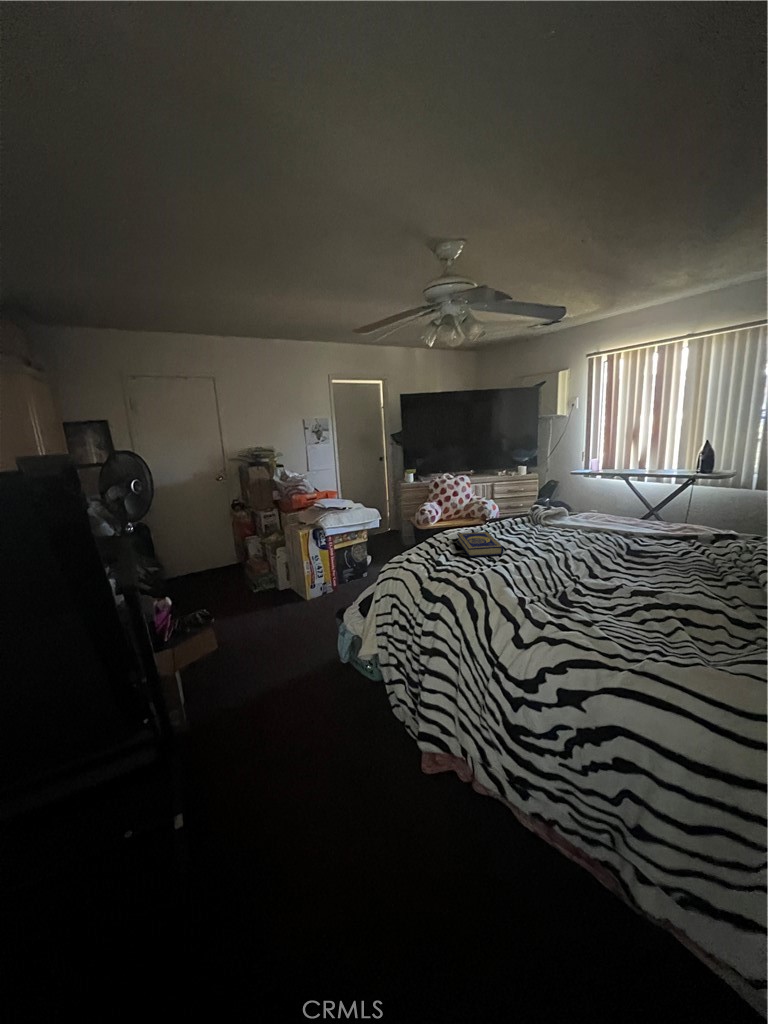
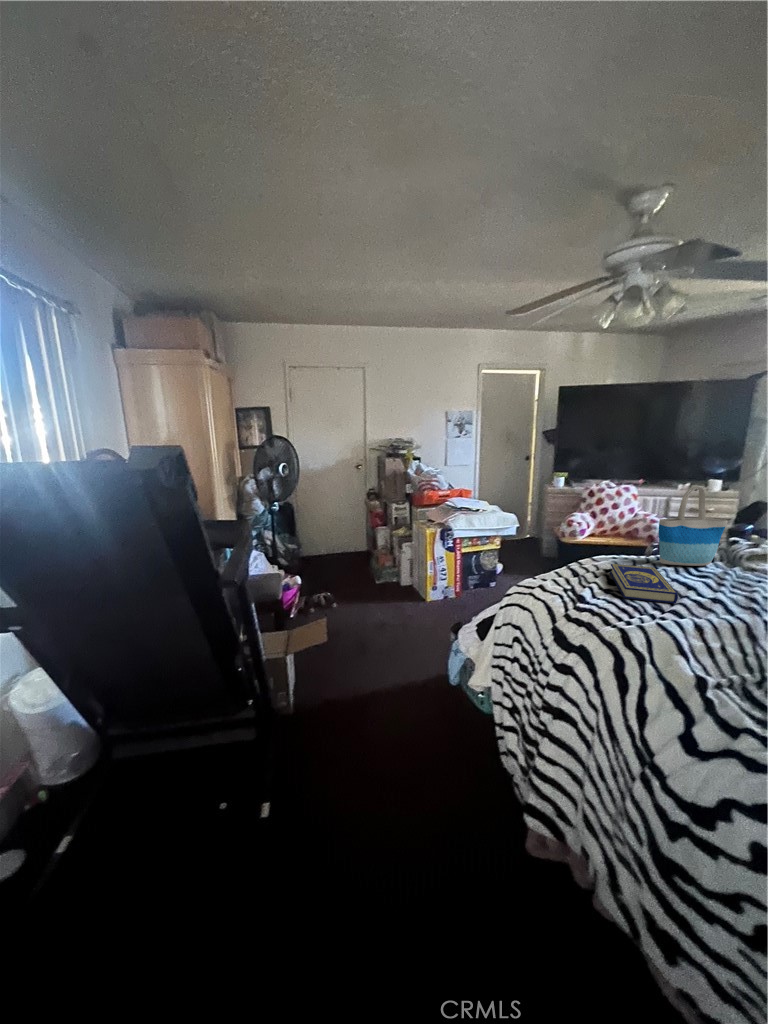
tote bag: none [486,467,528,529] -> present [659,486,728,566]

